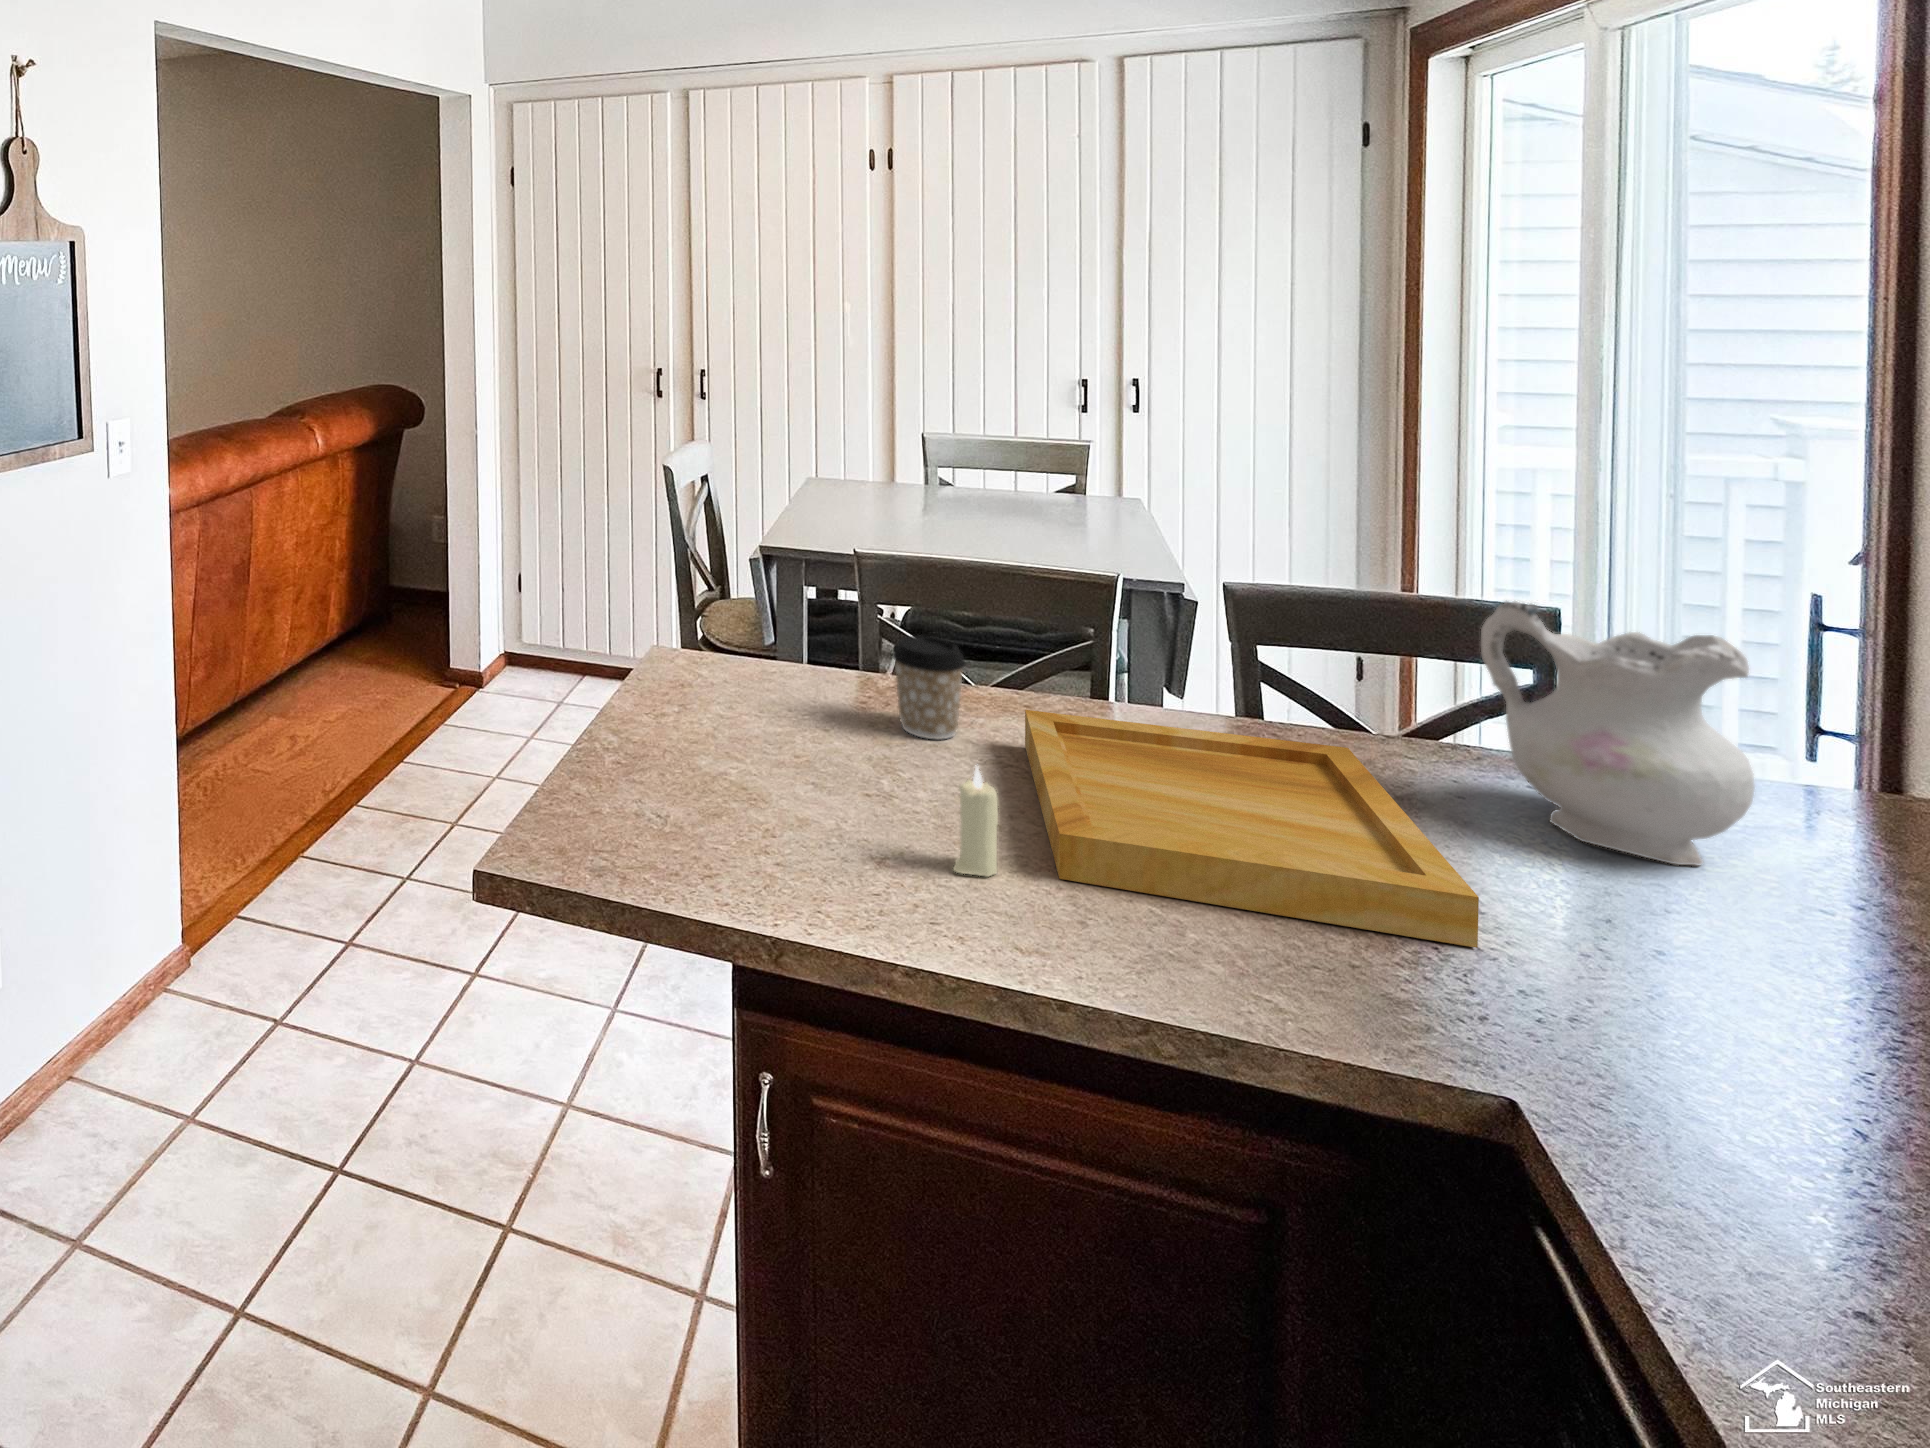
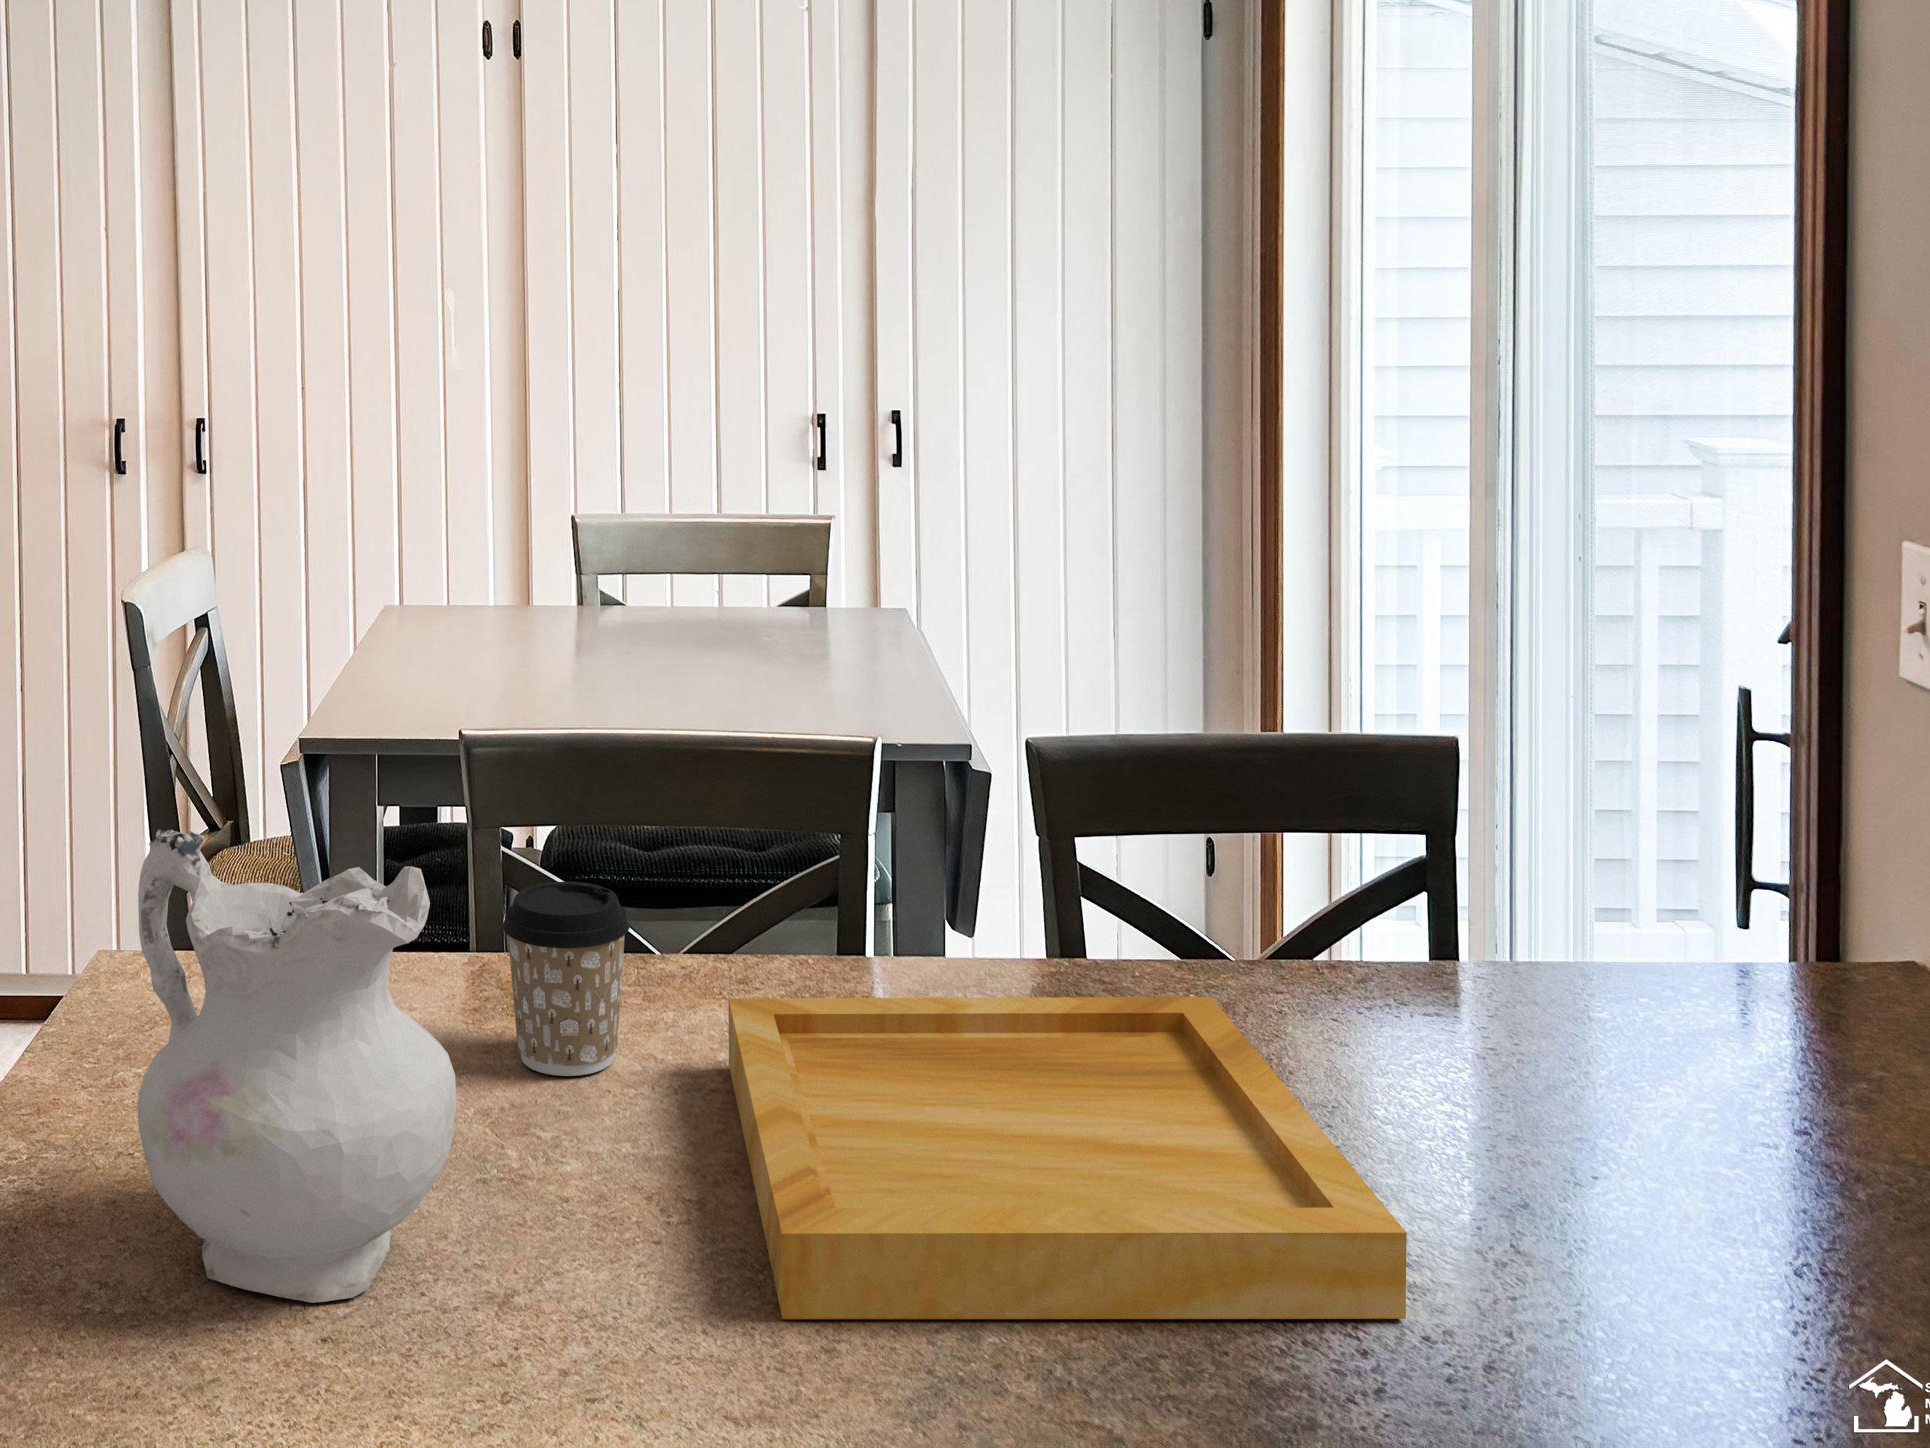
ceramic pitcher: present [1481,601,1755,865] -> present [137,829,457,1303]
candle: present [954,767,998,876] -> none [599,1125,678,1343]

